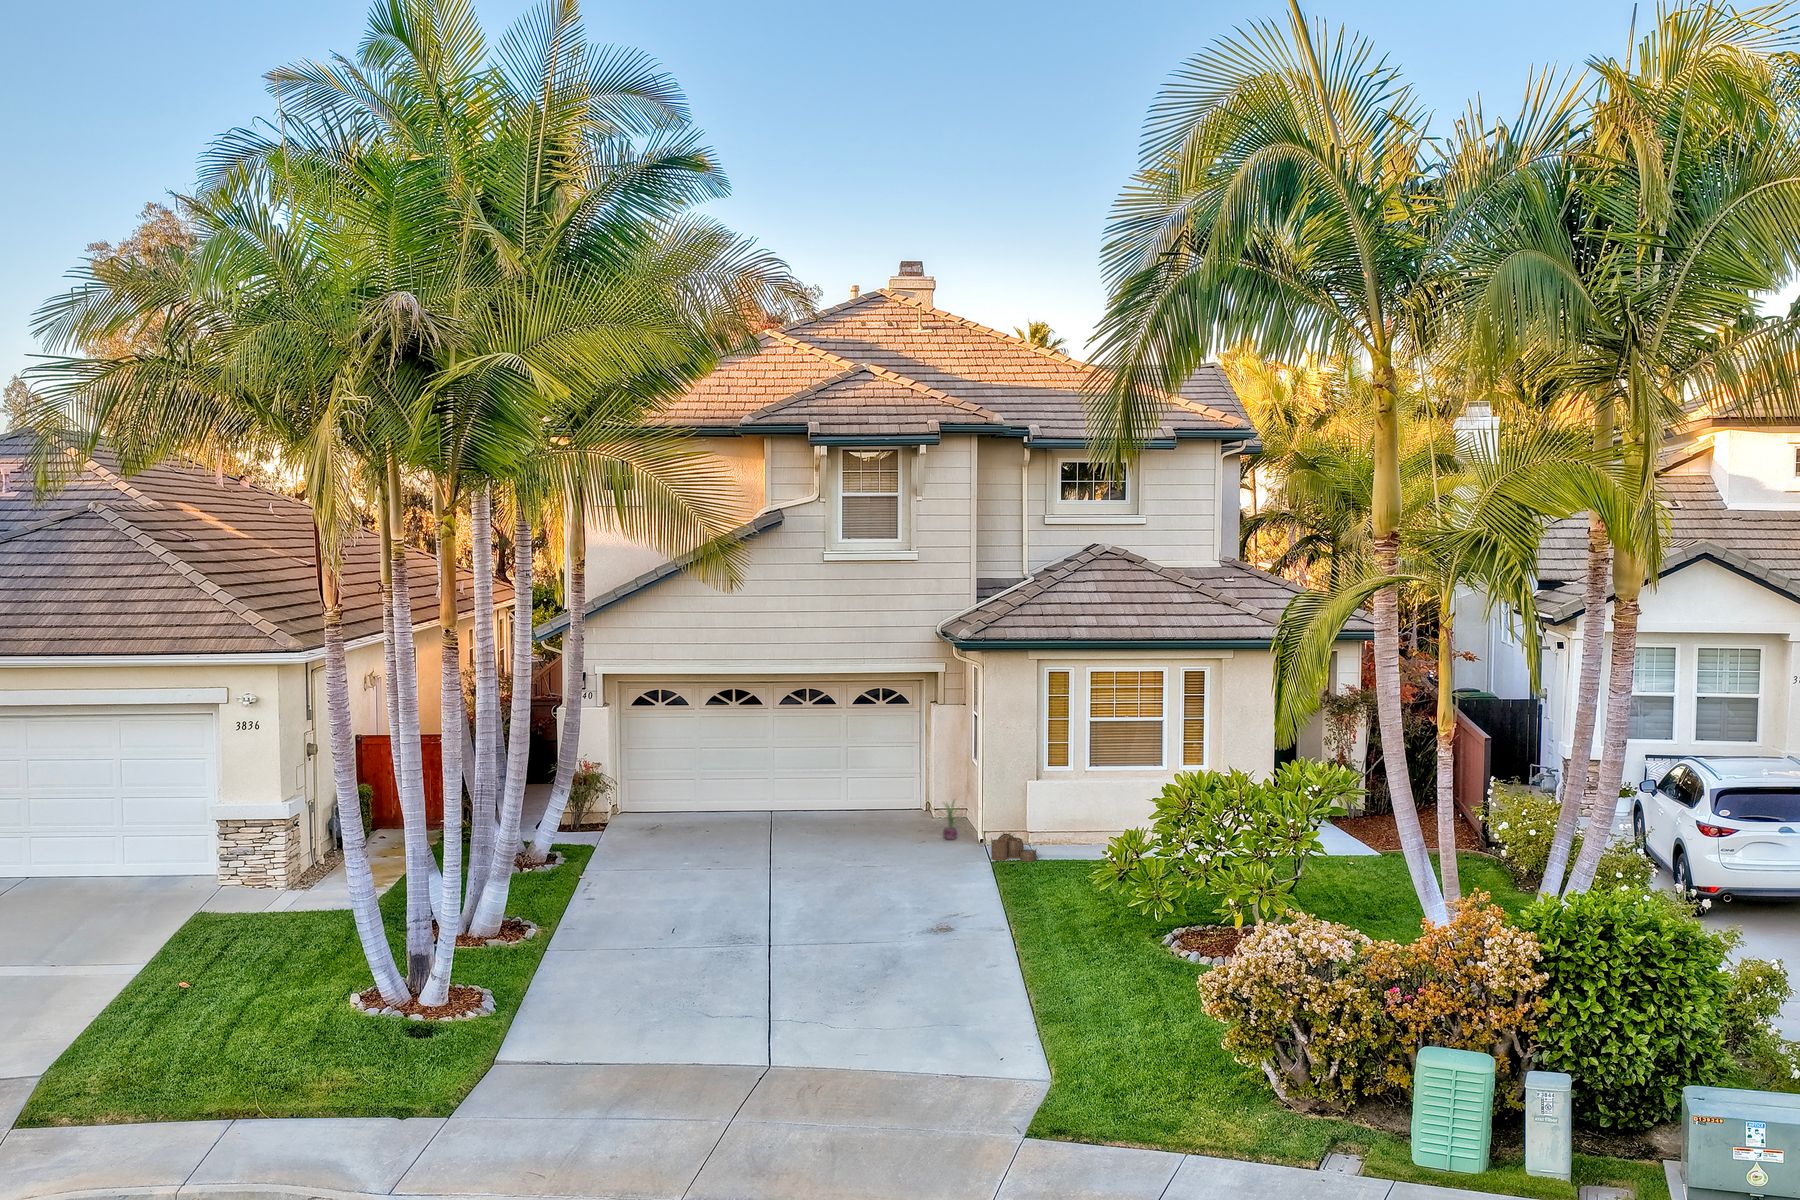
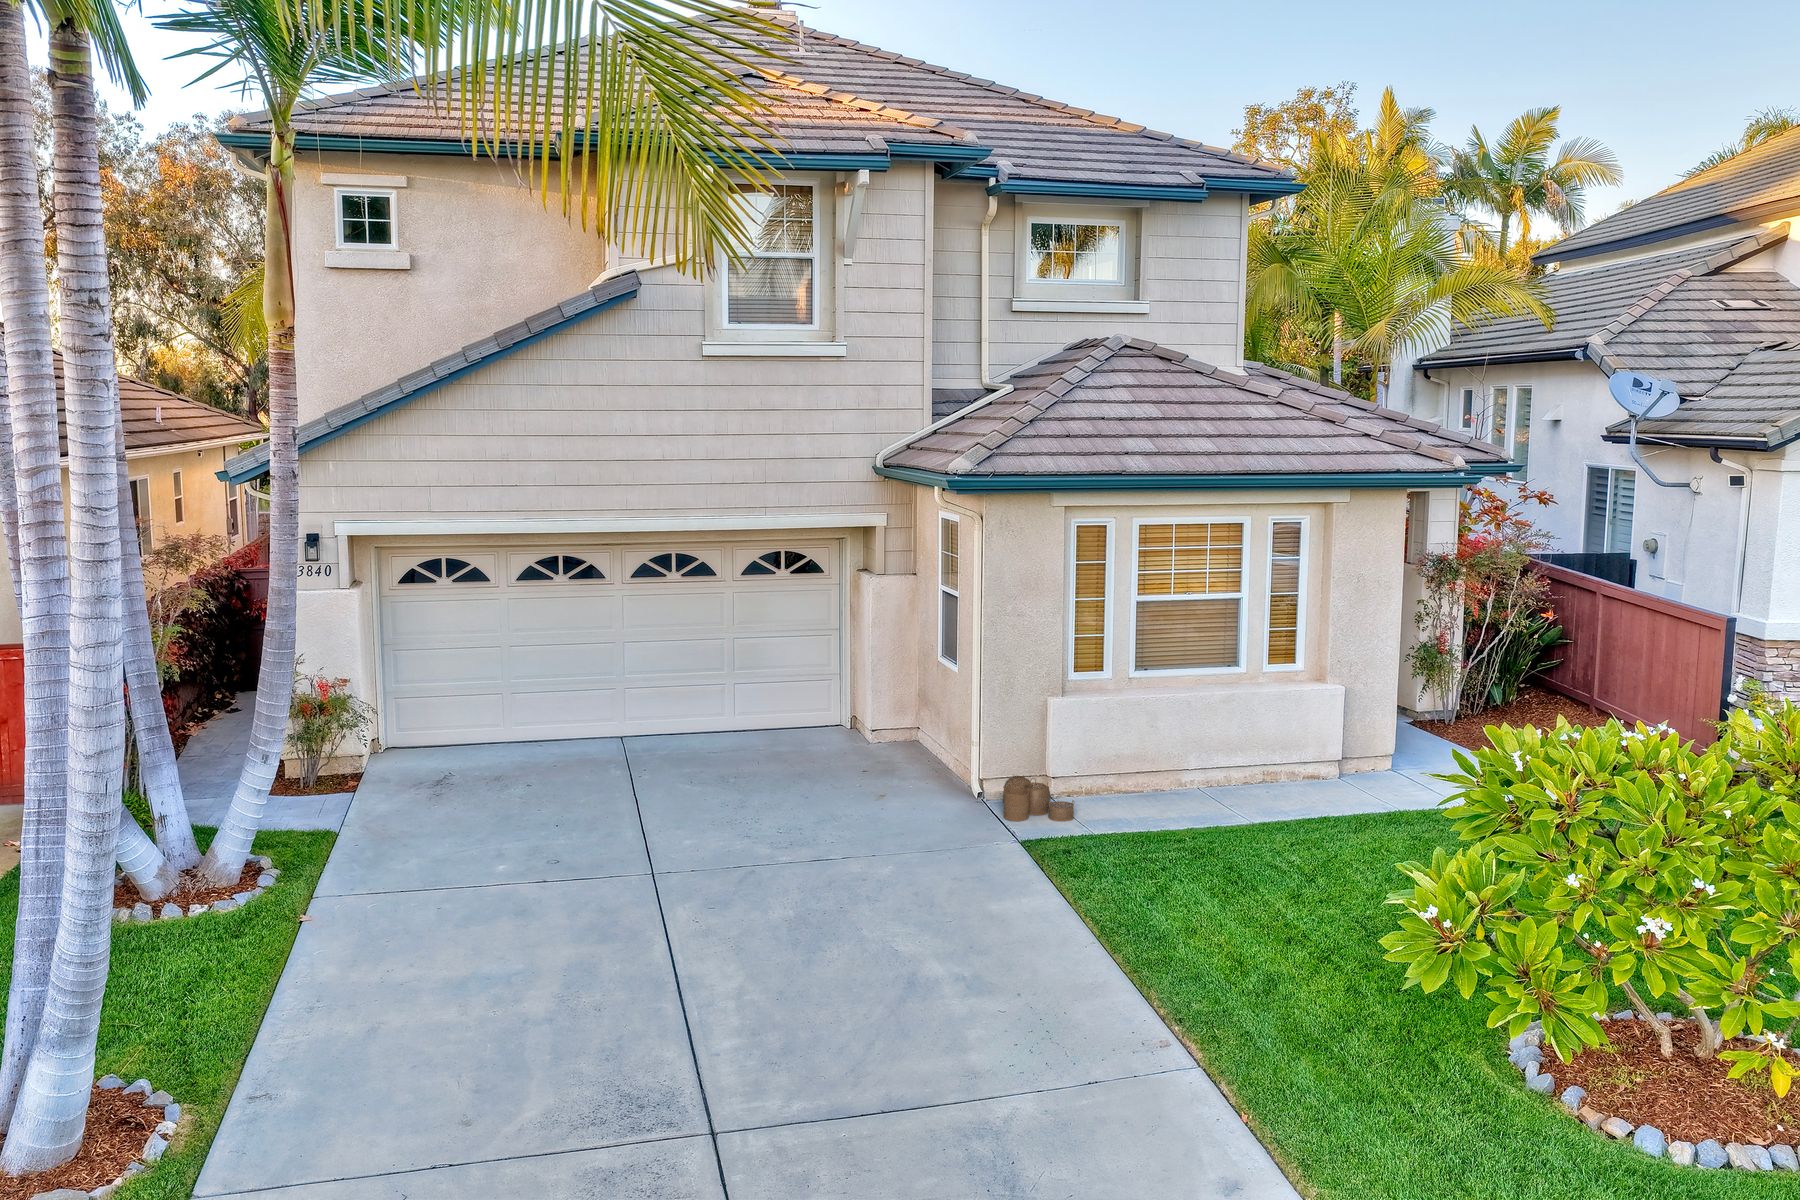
decorative plant: present [943,800,957,840] -> none [889,721,955,784]

